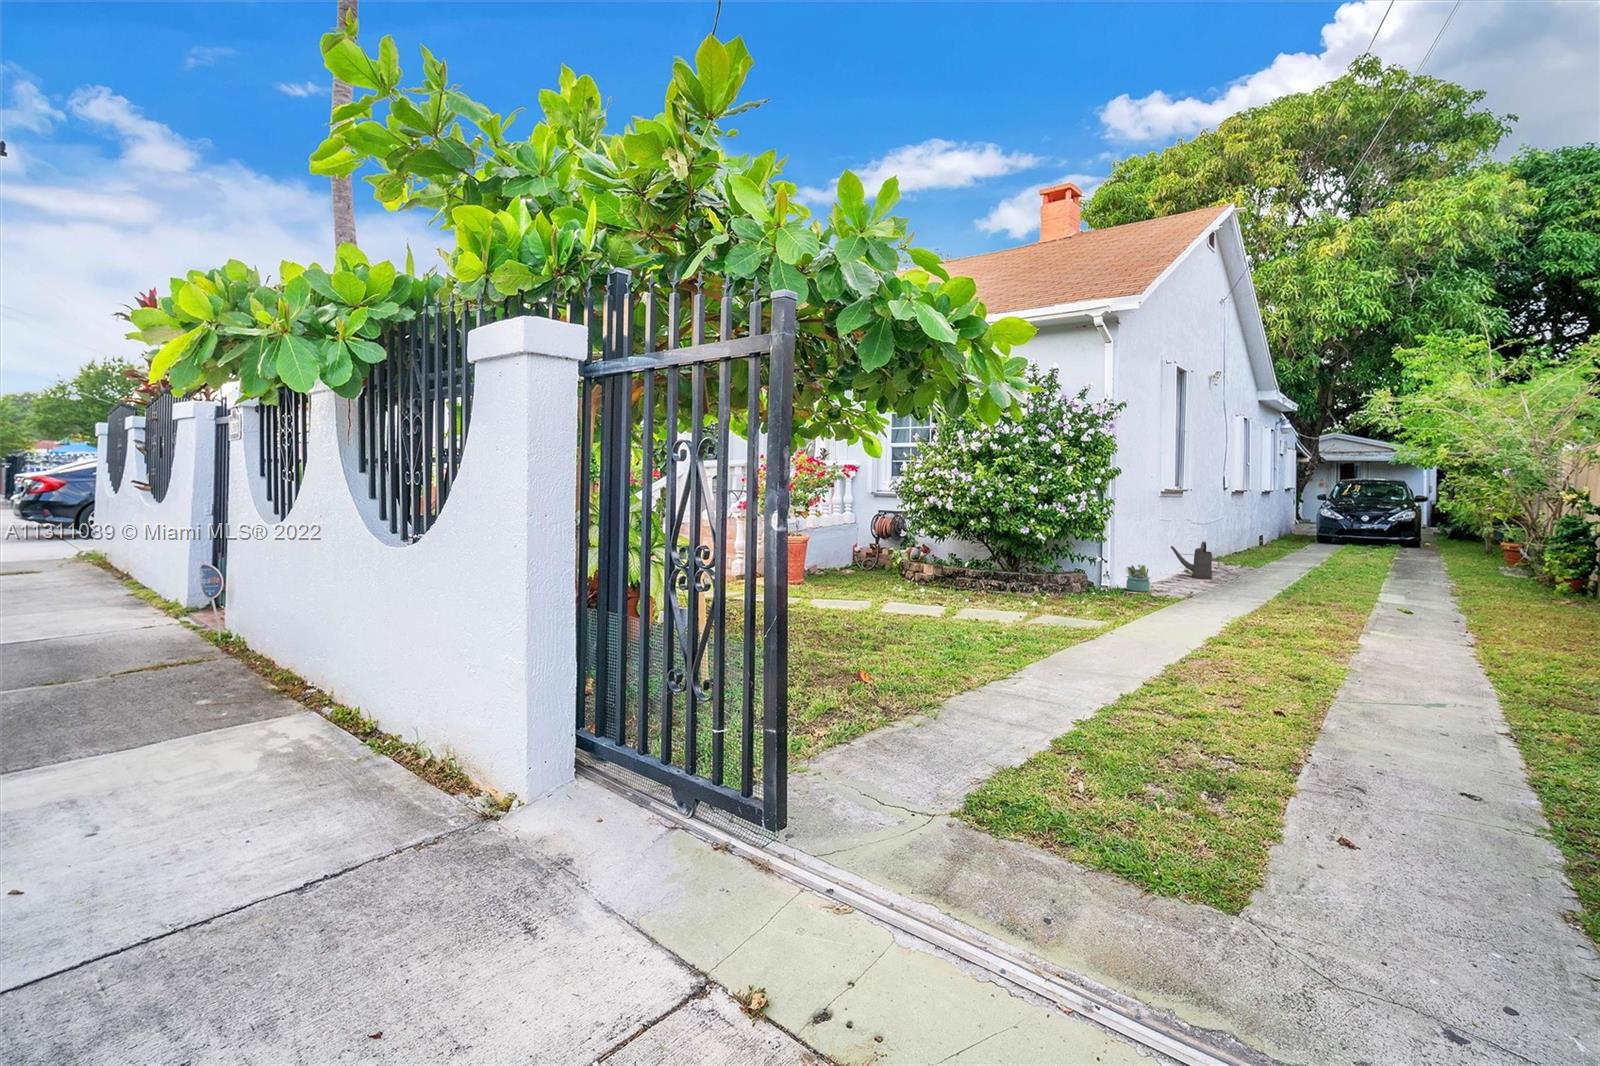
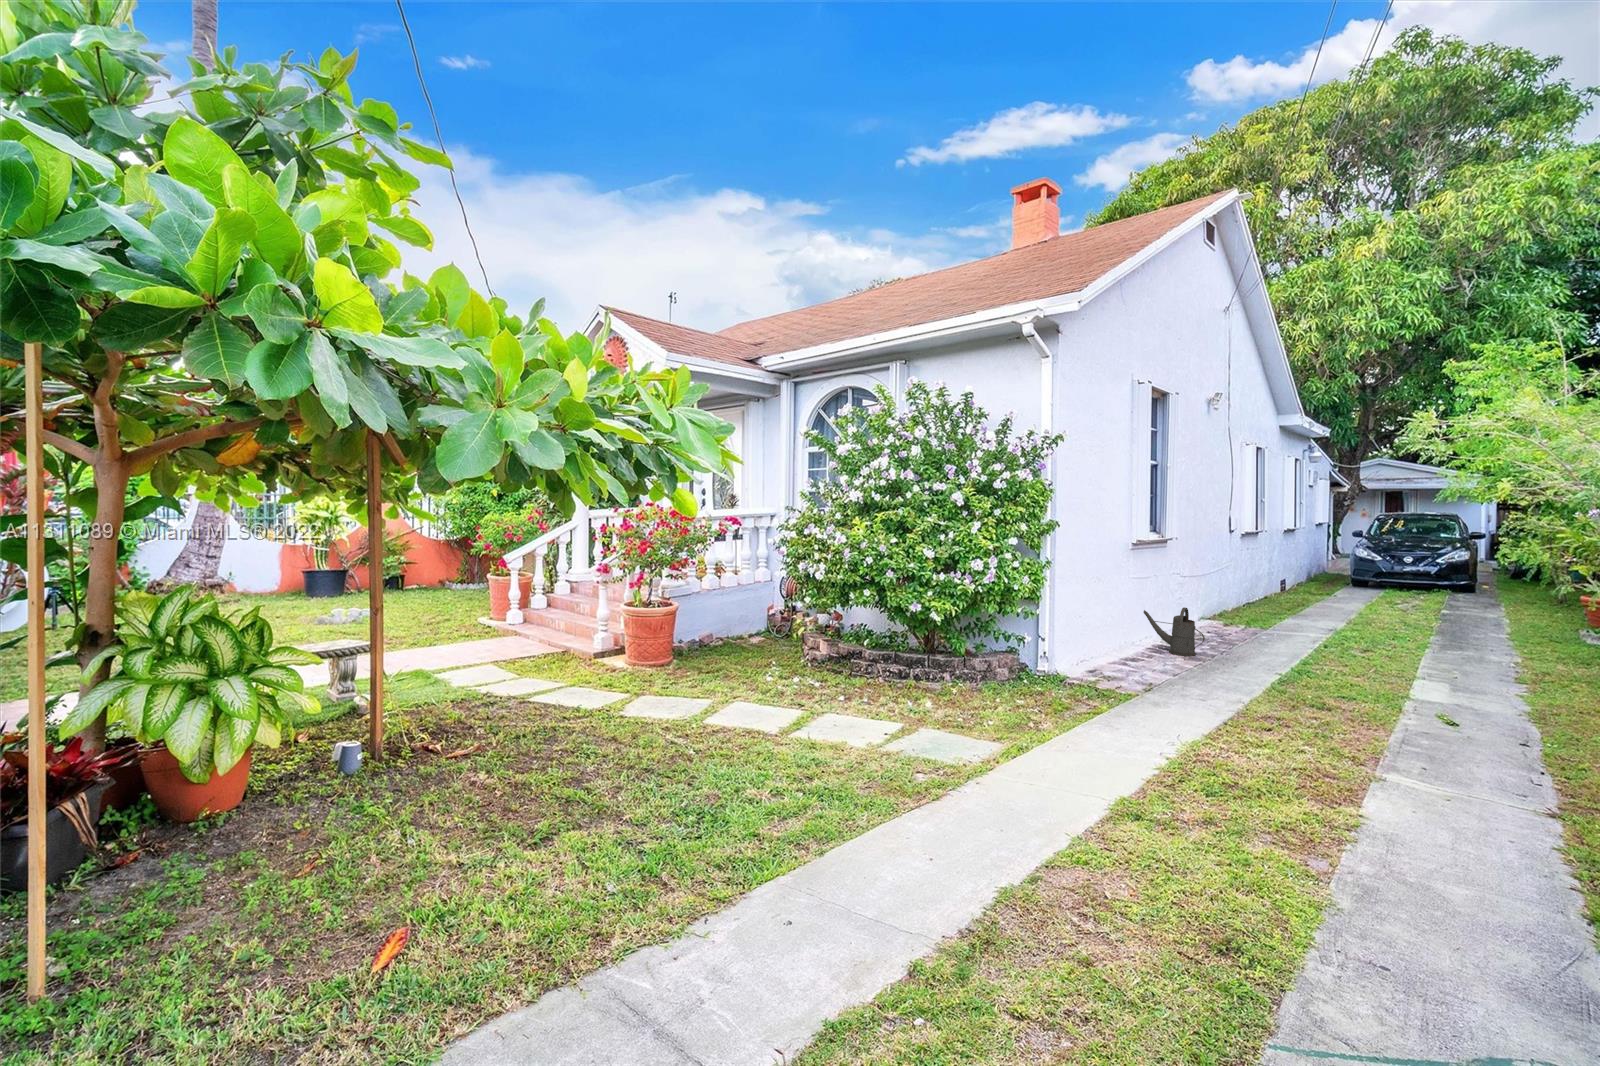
decorative plant: present [1125,565,1151,592] -> none [1064,646,1100,684]

